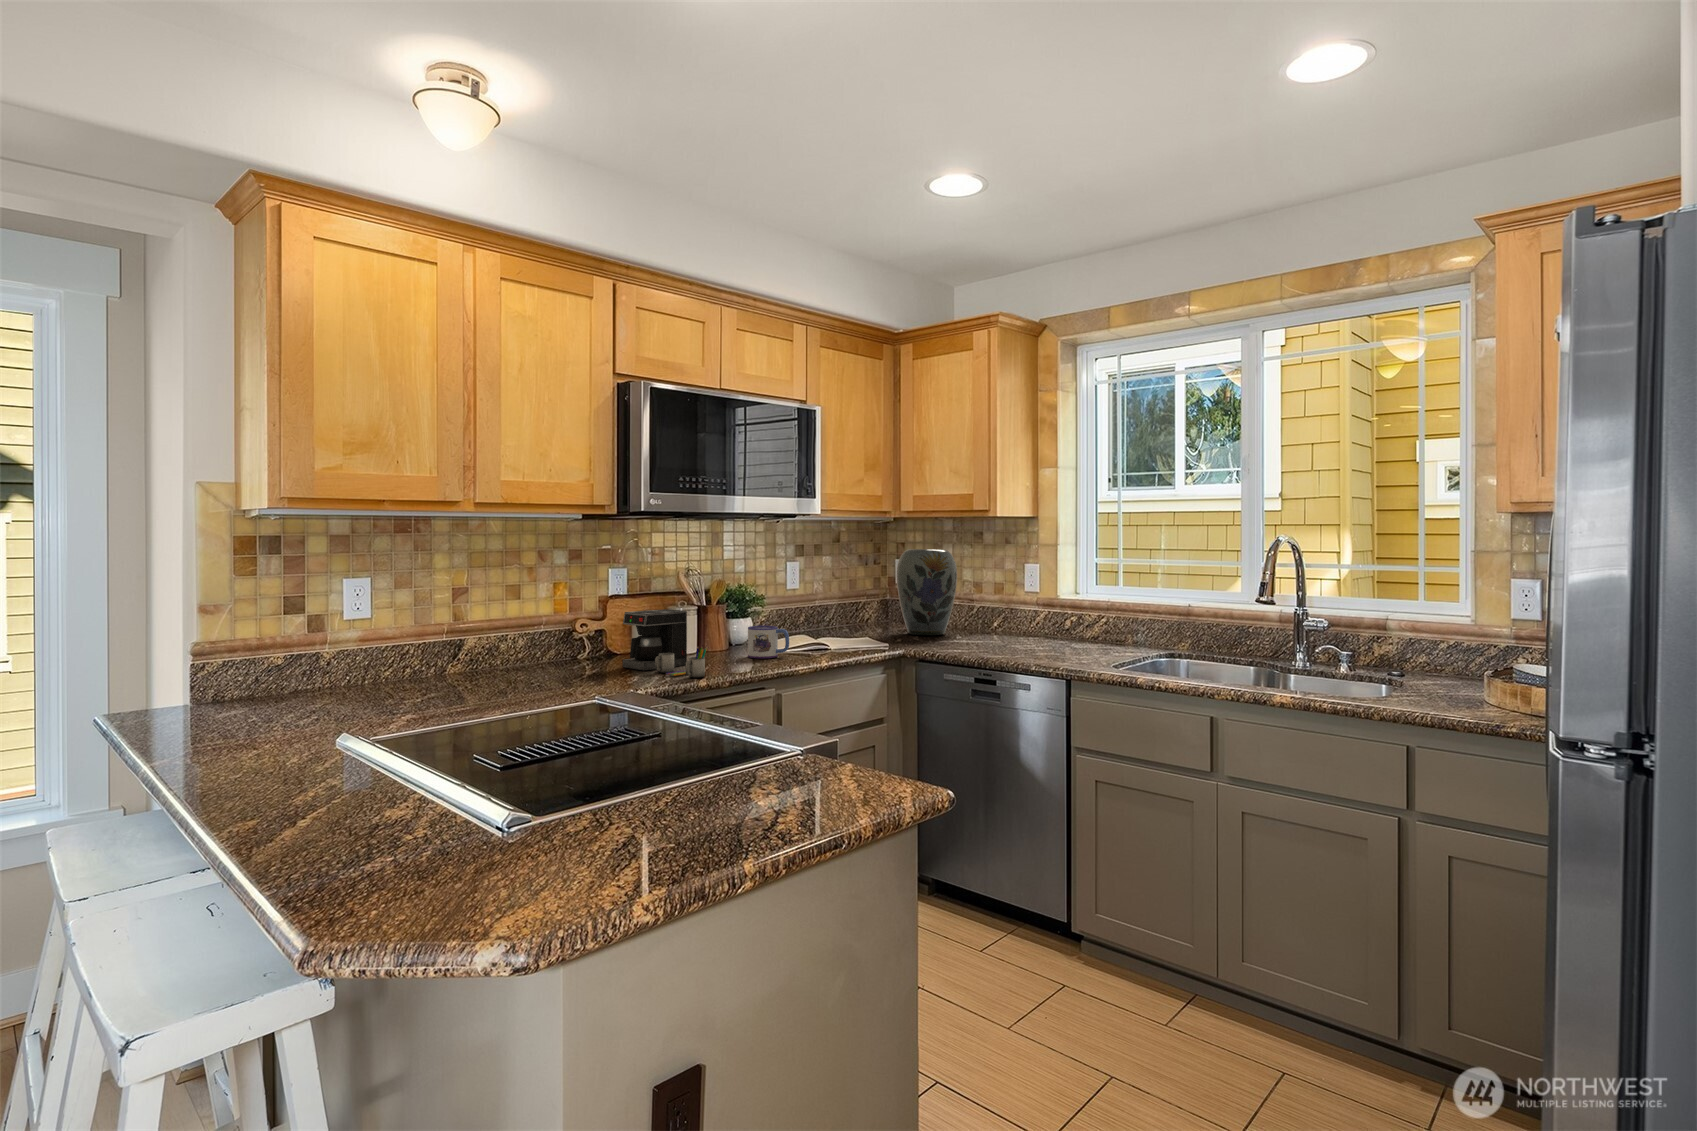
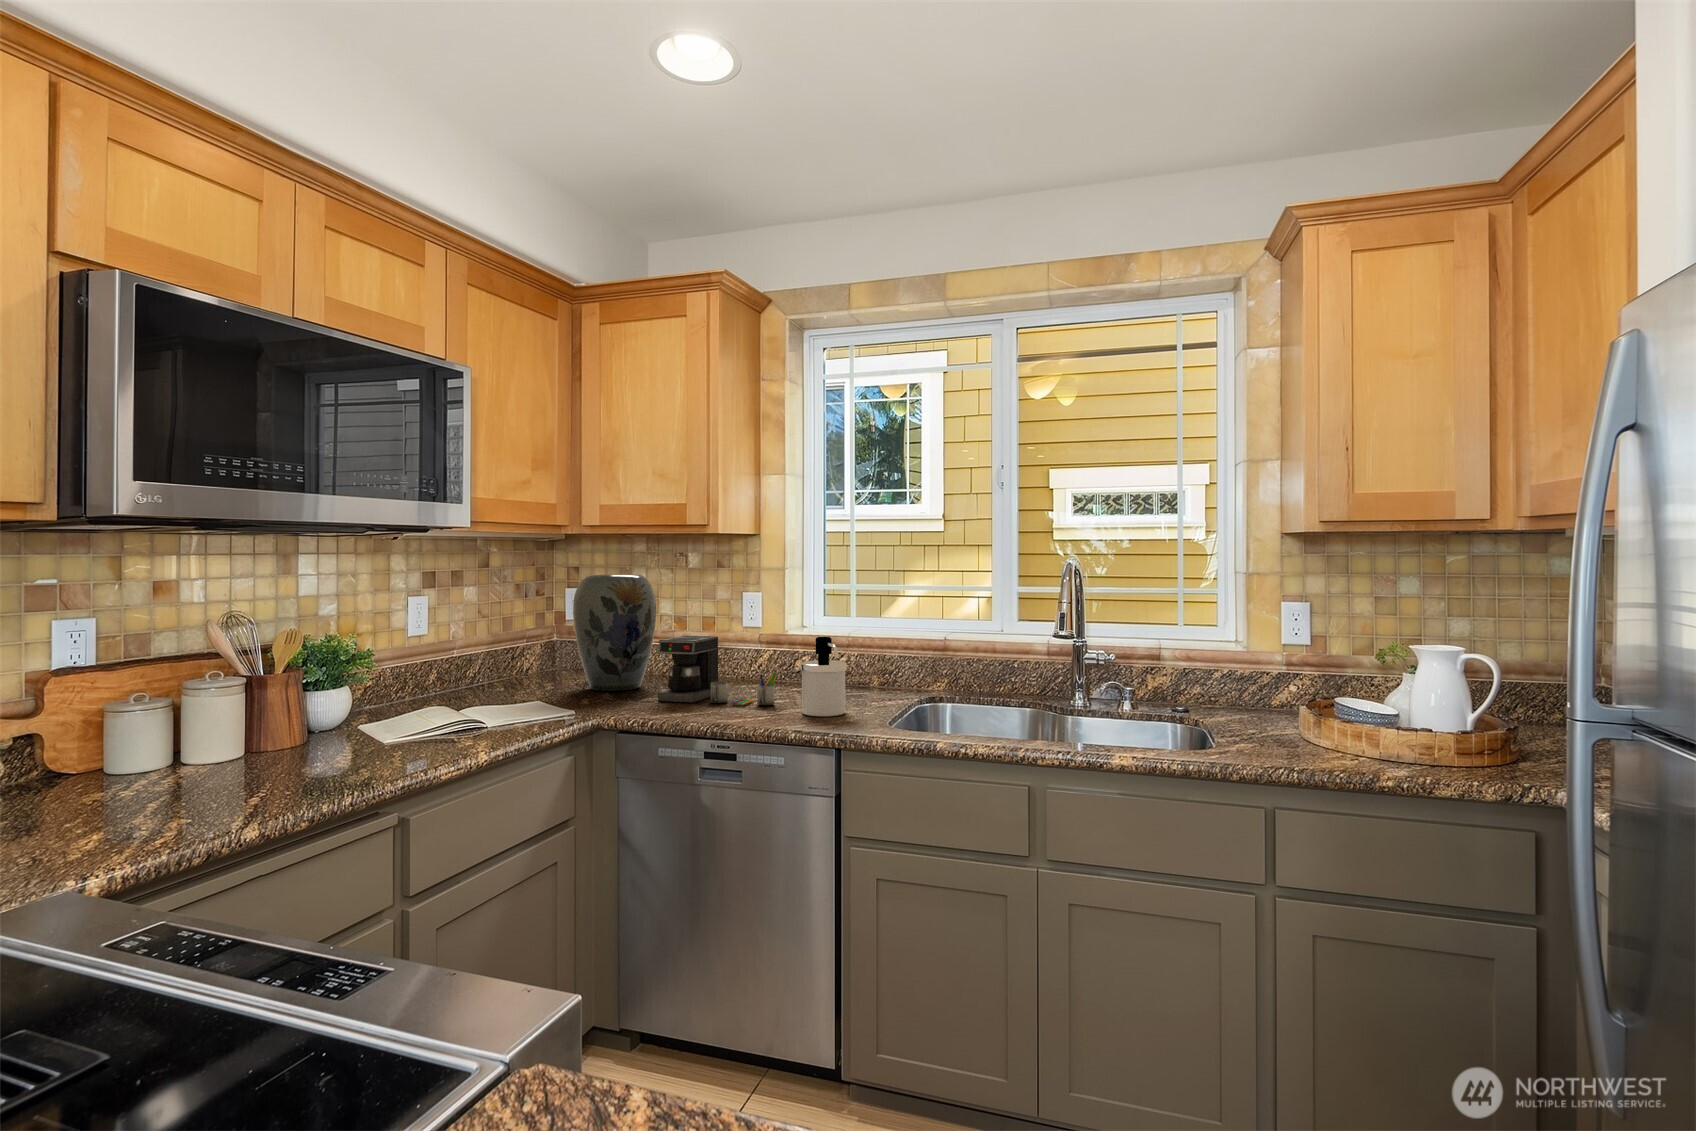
soap dispenser: none [1053,598,1090,658] -> present [800,637,847,716]
coffee maker: present [623,609,709,677] -> present [658,636,779,705]
mug: present [748,626,789,658] -> none [346,700,420,755]

